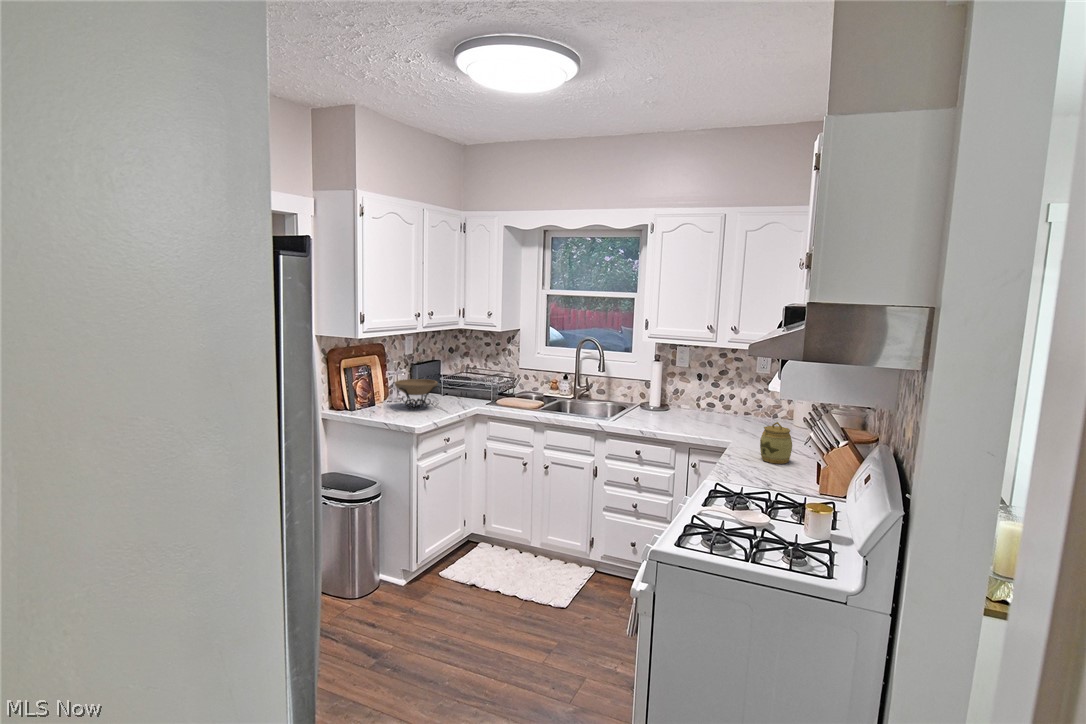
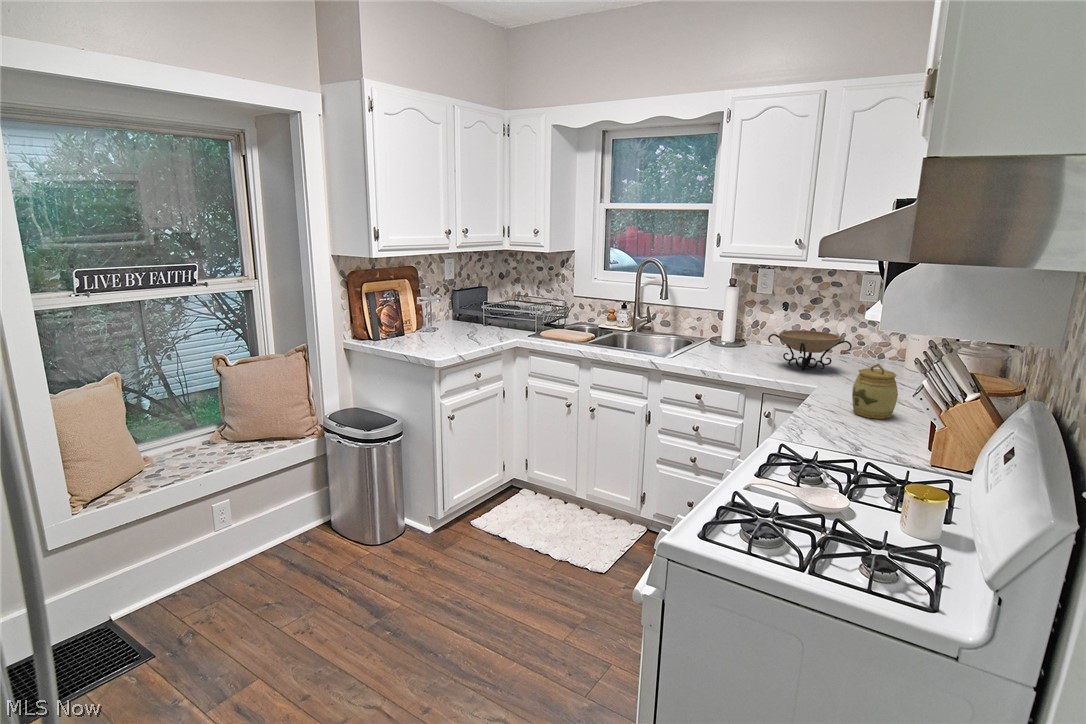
decorative bowl: present [392,379,441,409] -> present [768,330,852,370]

